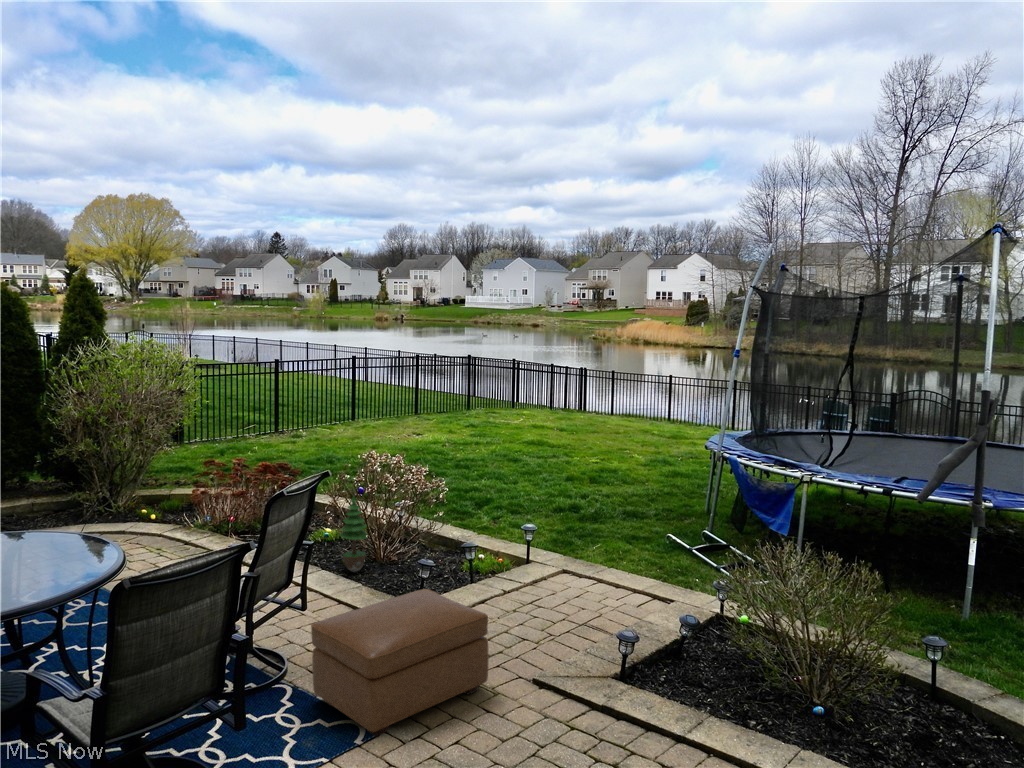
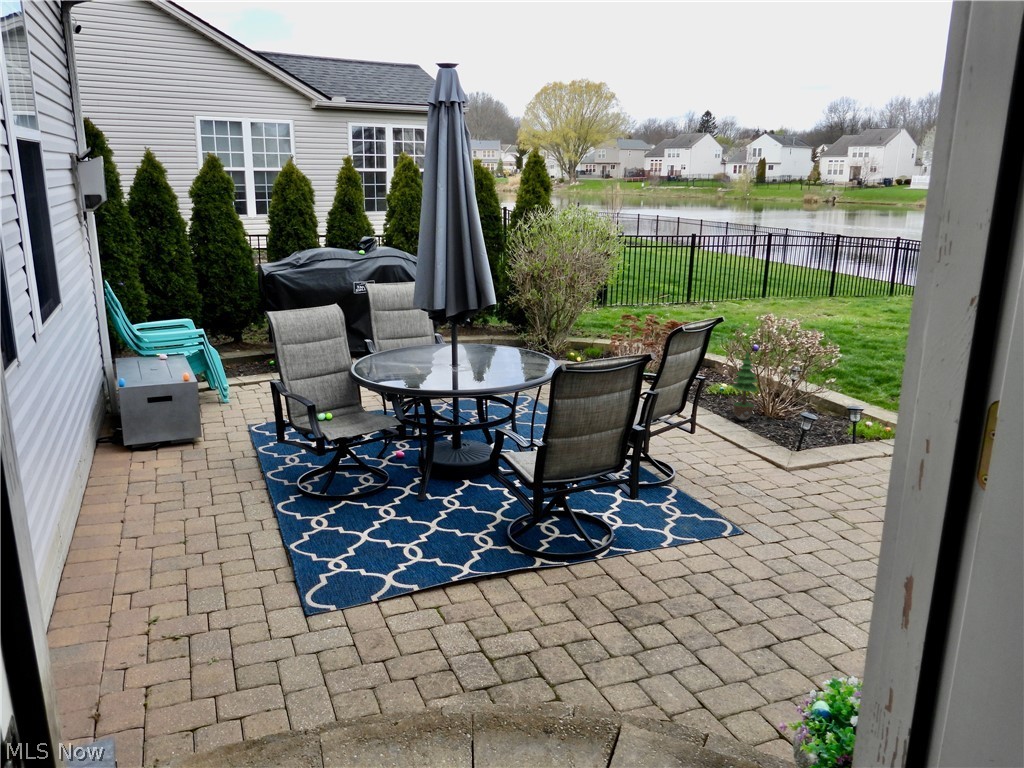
ottoman: present [311,589,488,737] -> none [694,431,856,534]

